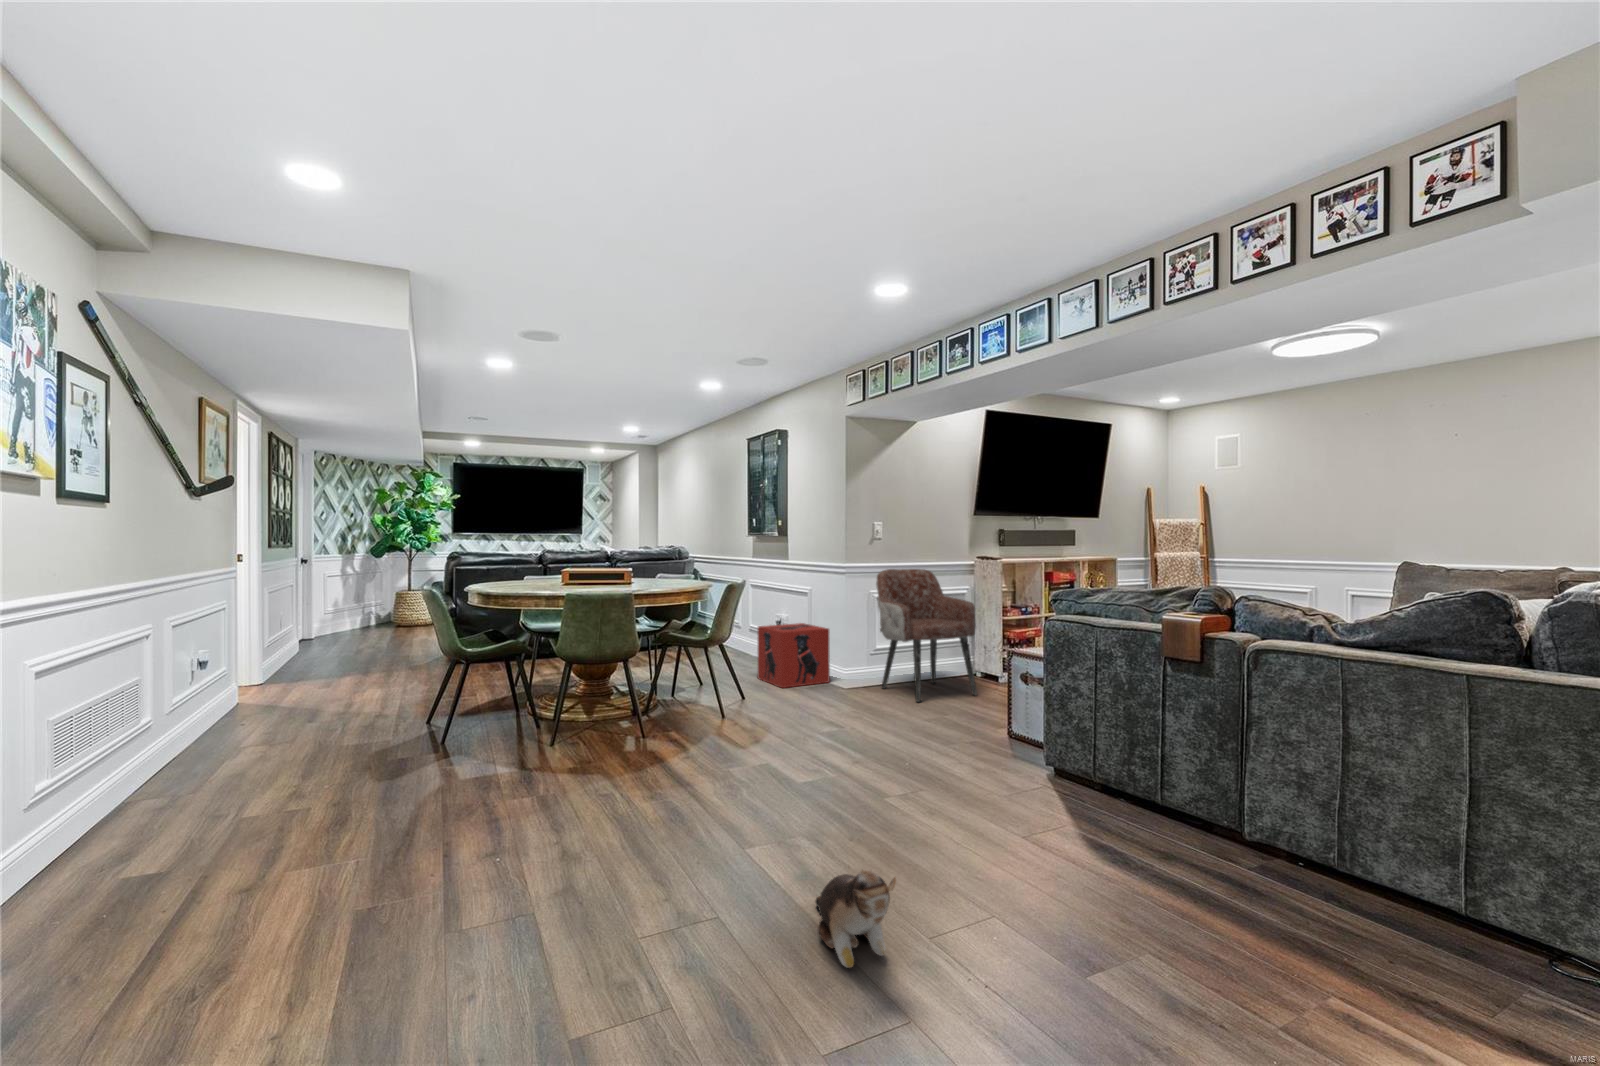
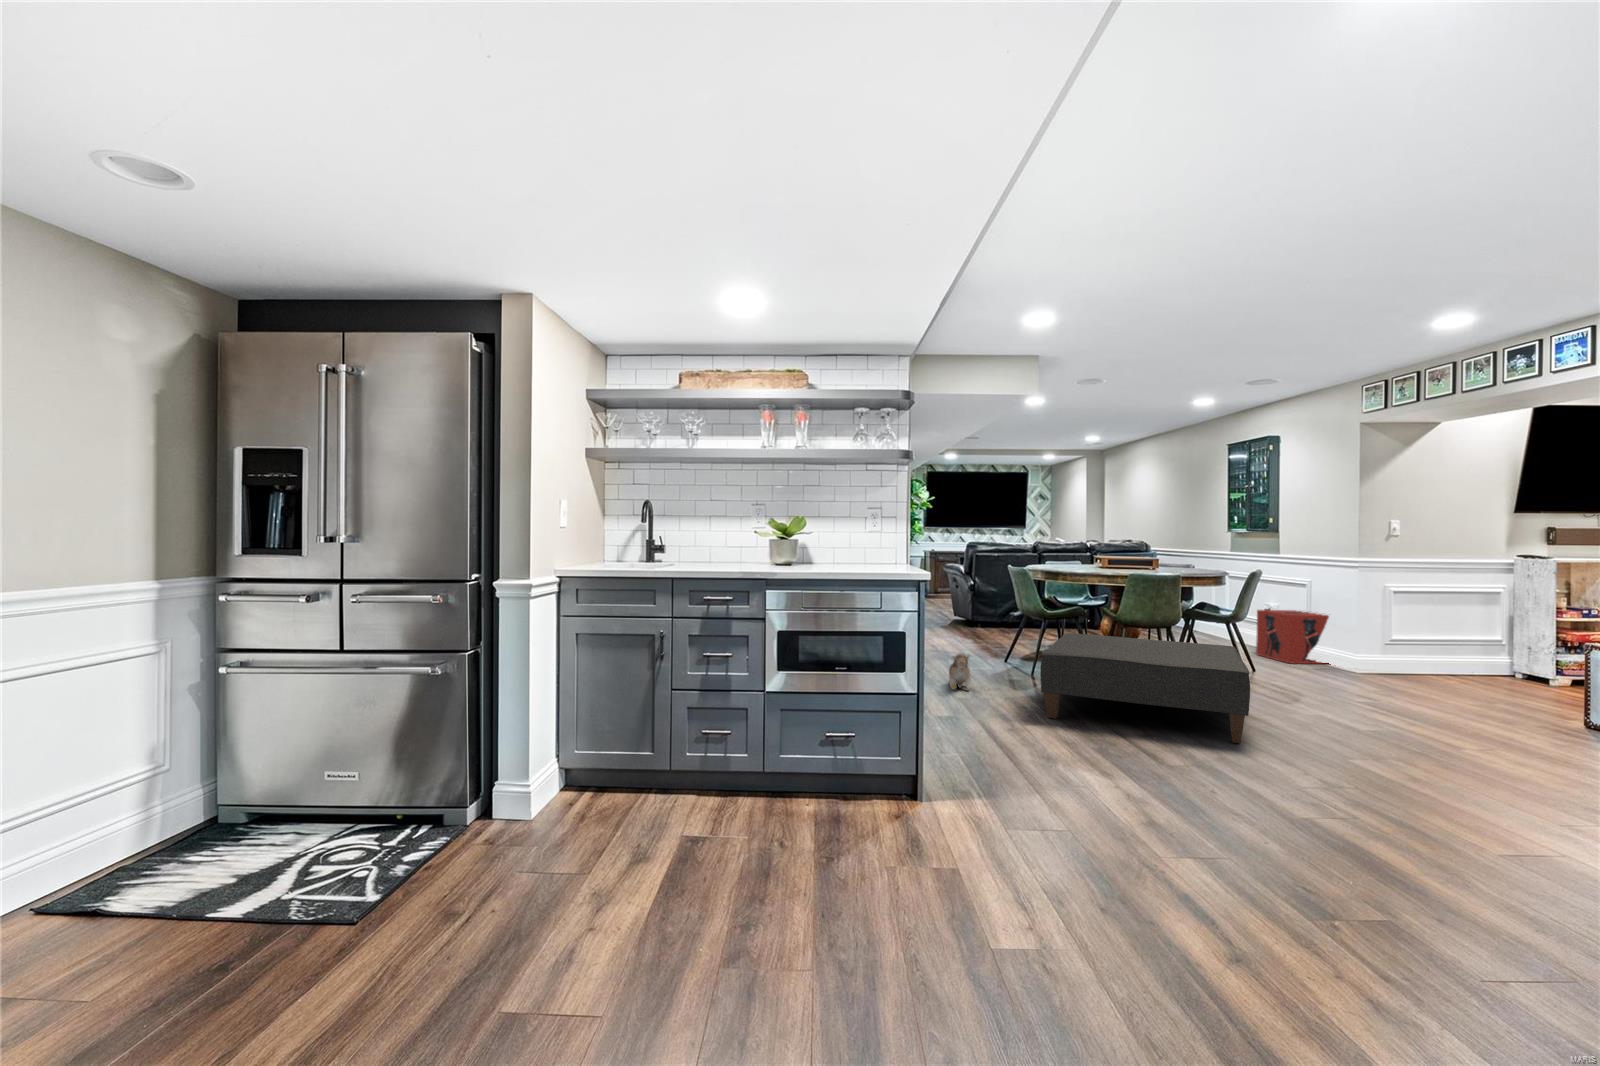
armchair: present [876,569,977,702] -> none [1396,564,1526,689]
ottoman: none [270,700,658,888] -> present [1040,634,1250,743]
plush toy: present [816,870,896,968] -> present [949,654,971,690]

